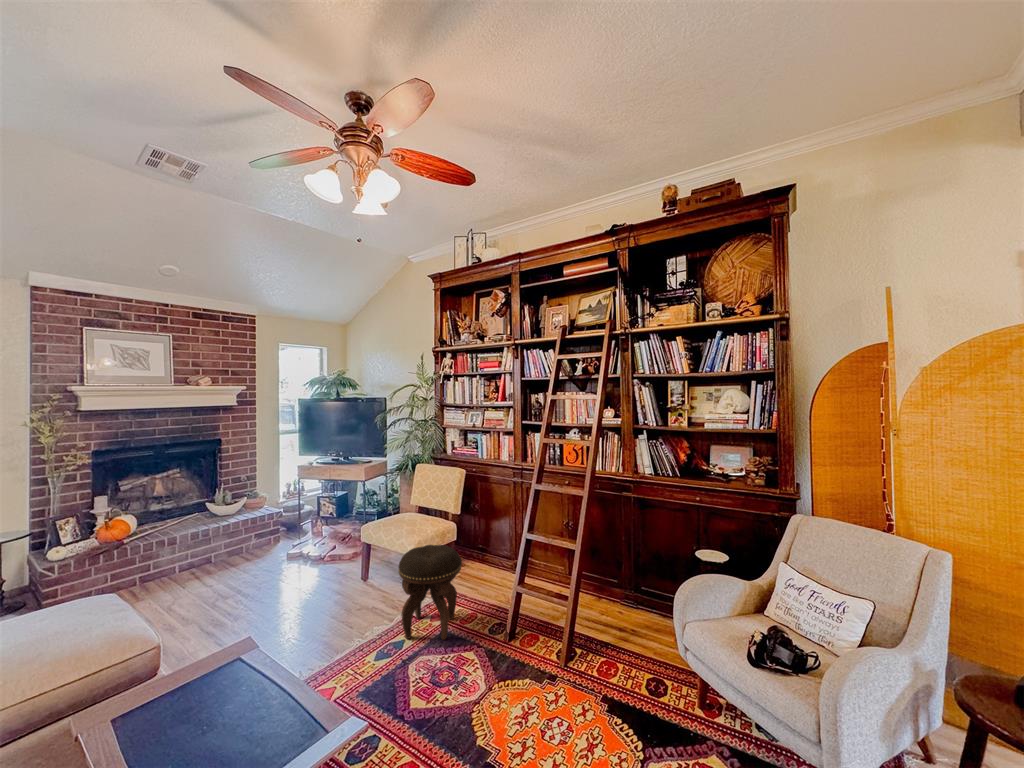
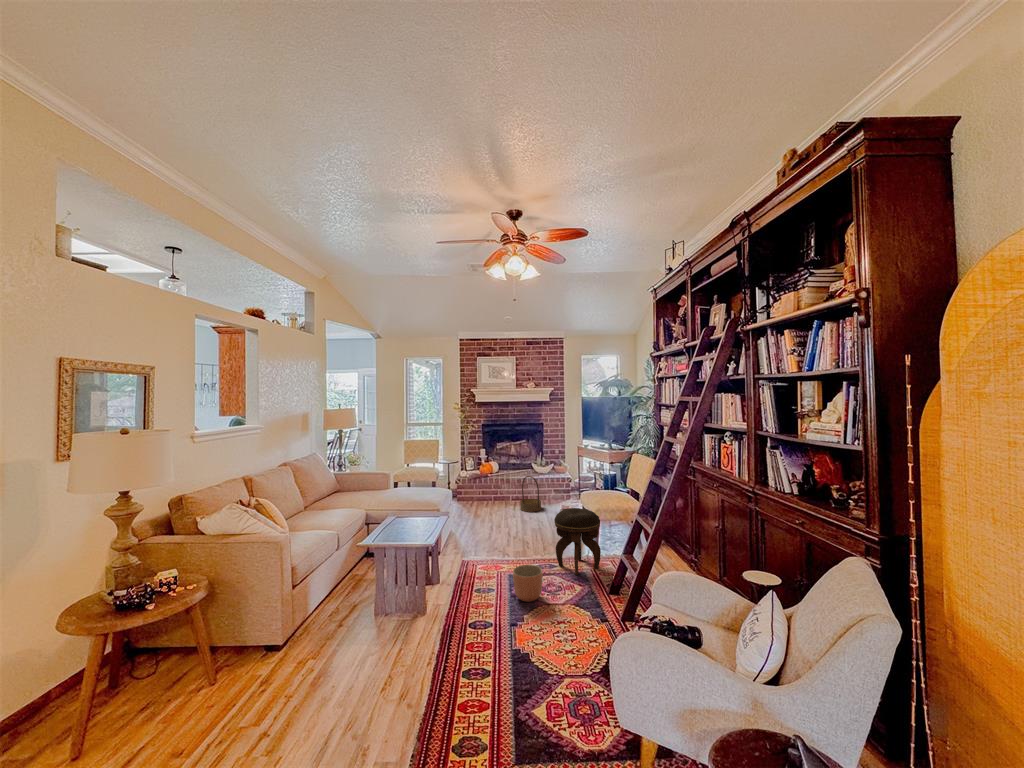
basket: none [221,522,261,582] -> present [520,476,541,512]
planter: none [415,653,463,723] -> present [513,565,543,602]

